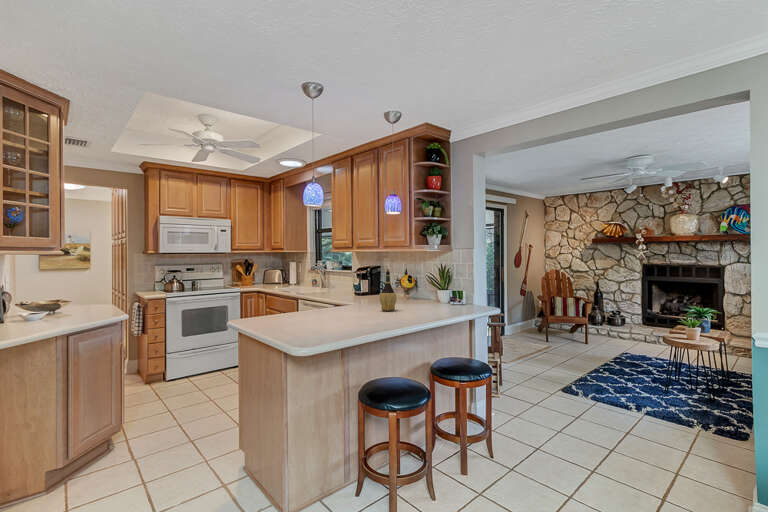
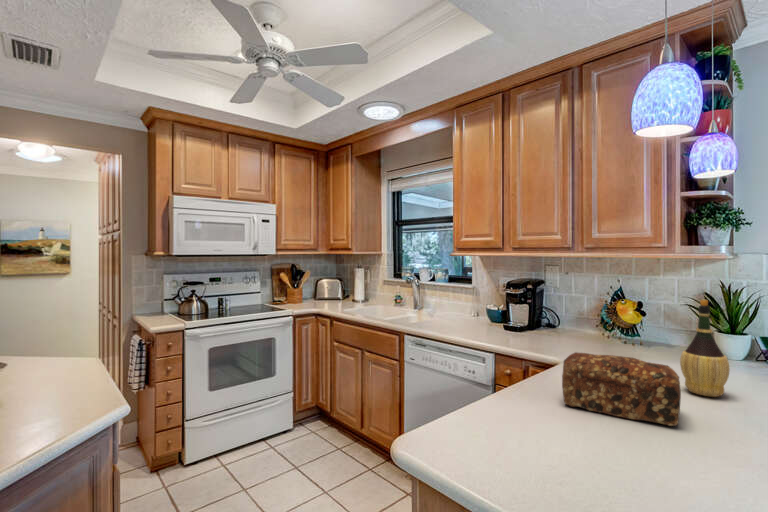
bread loaf: none [316,291,360,316] -> present [562,352,681,426]

